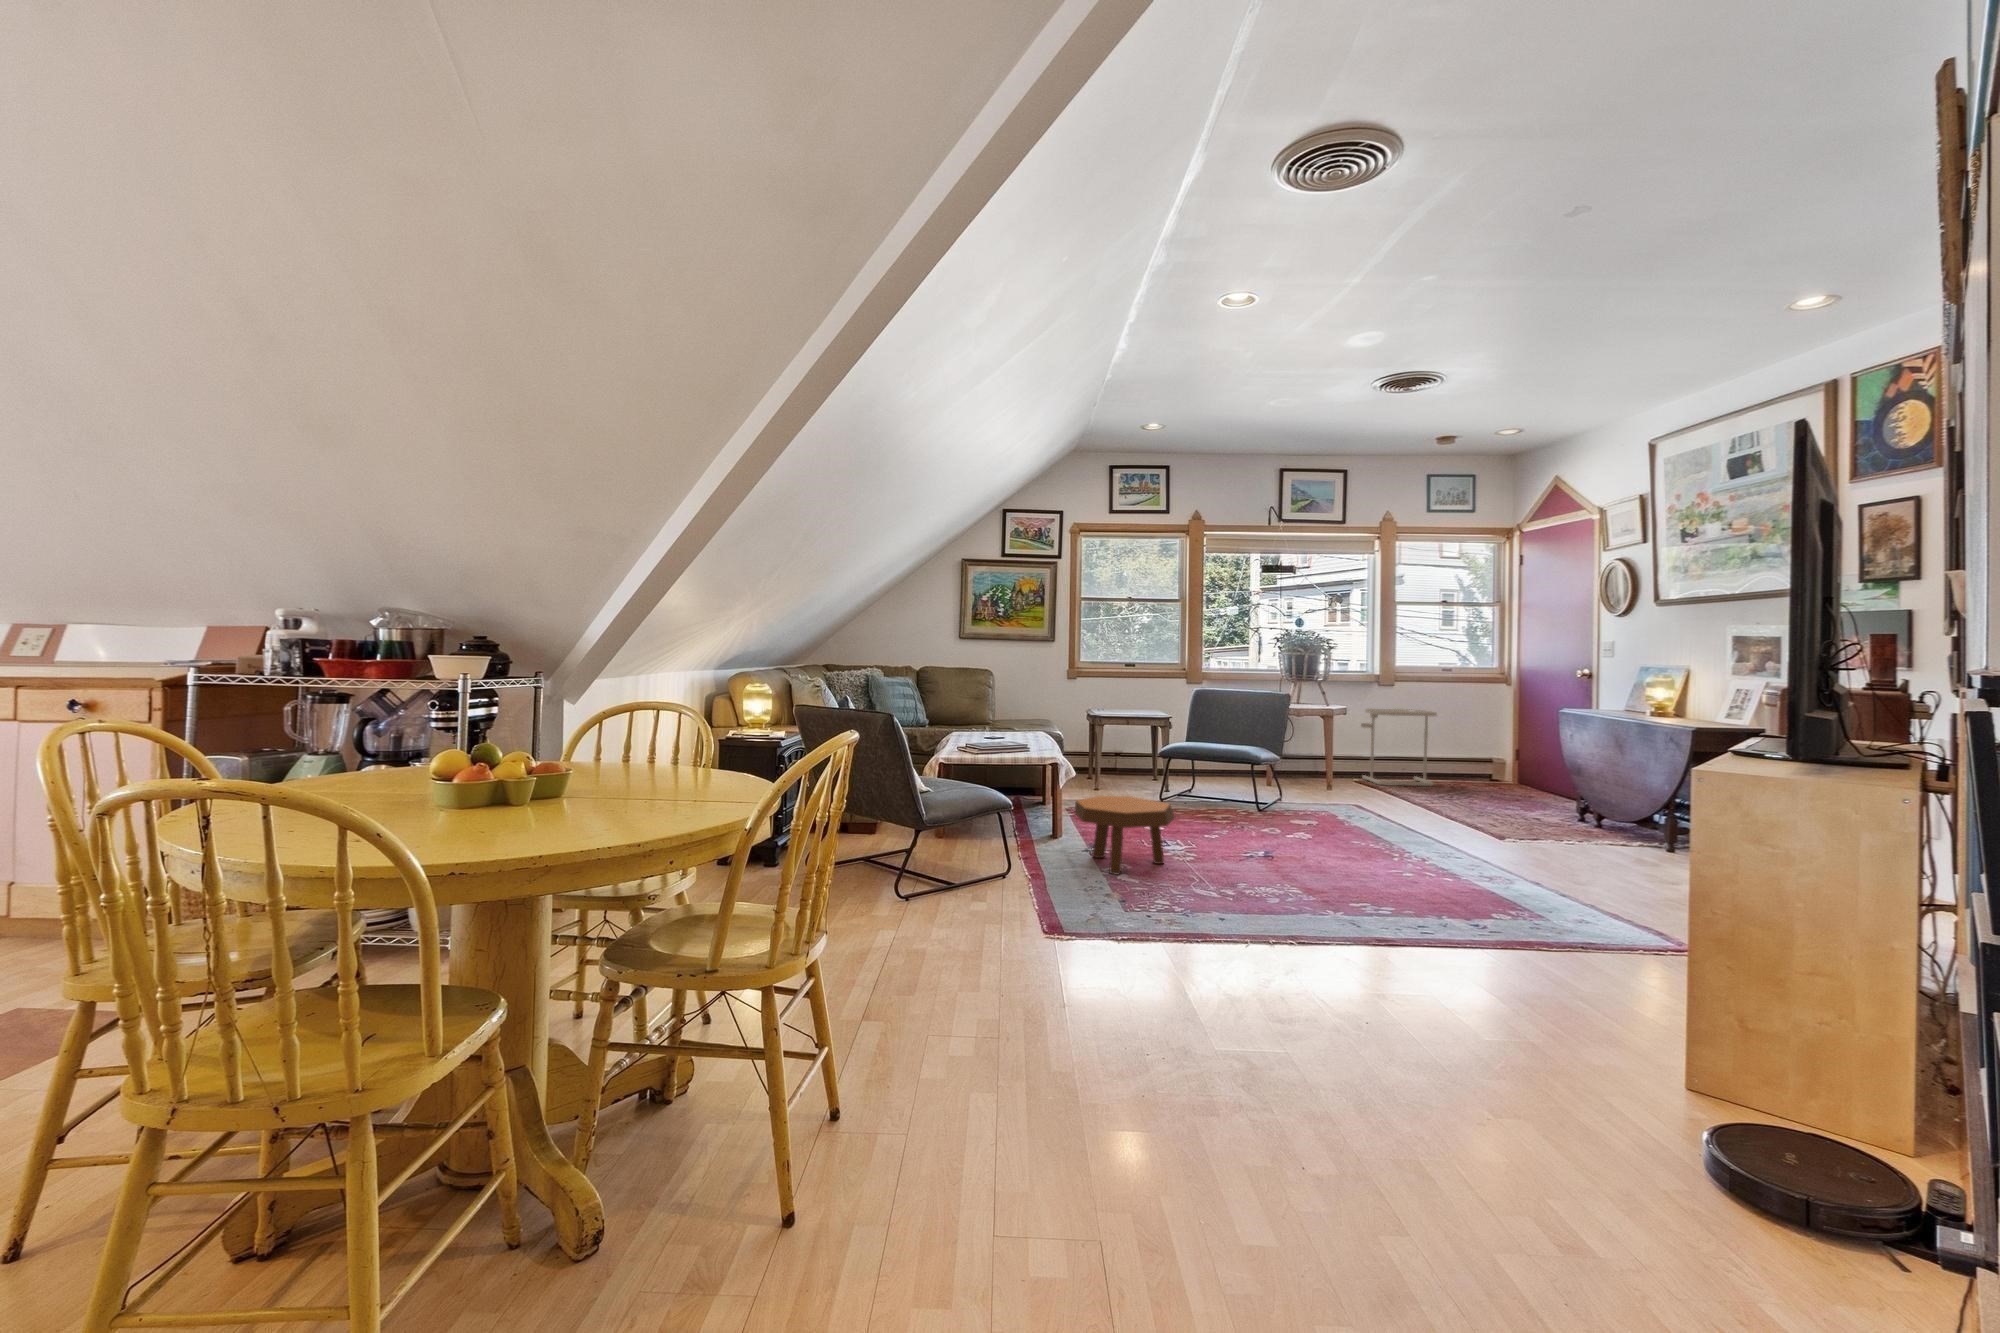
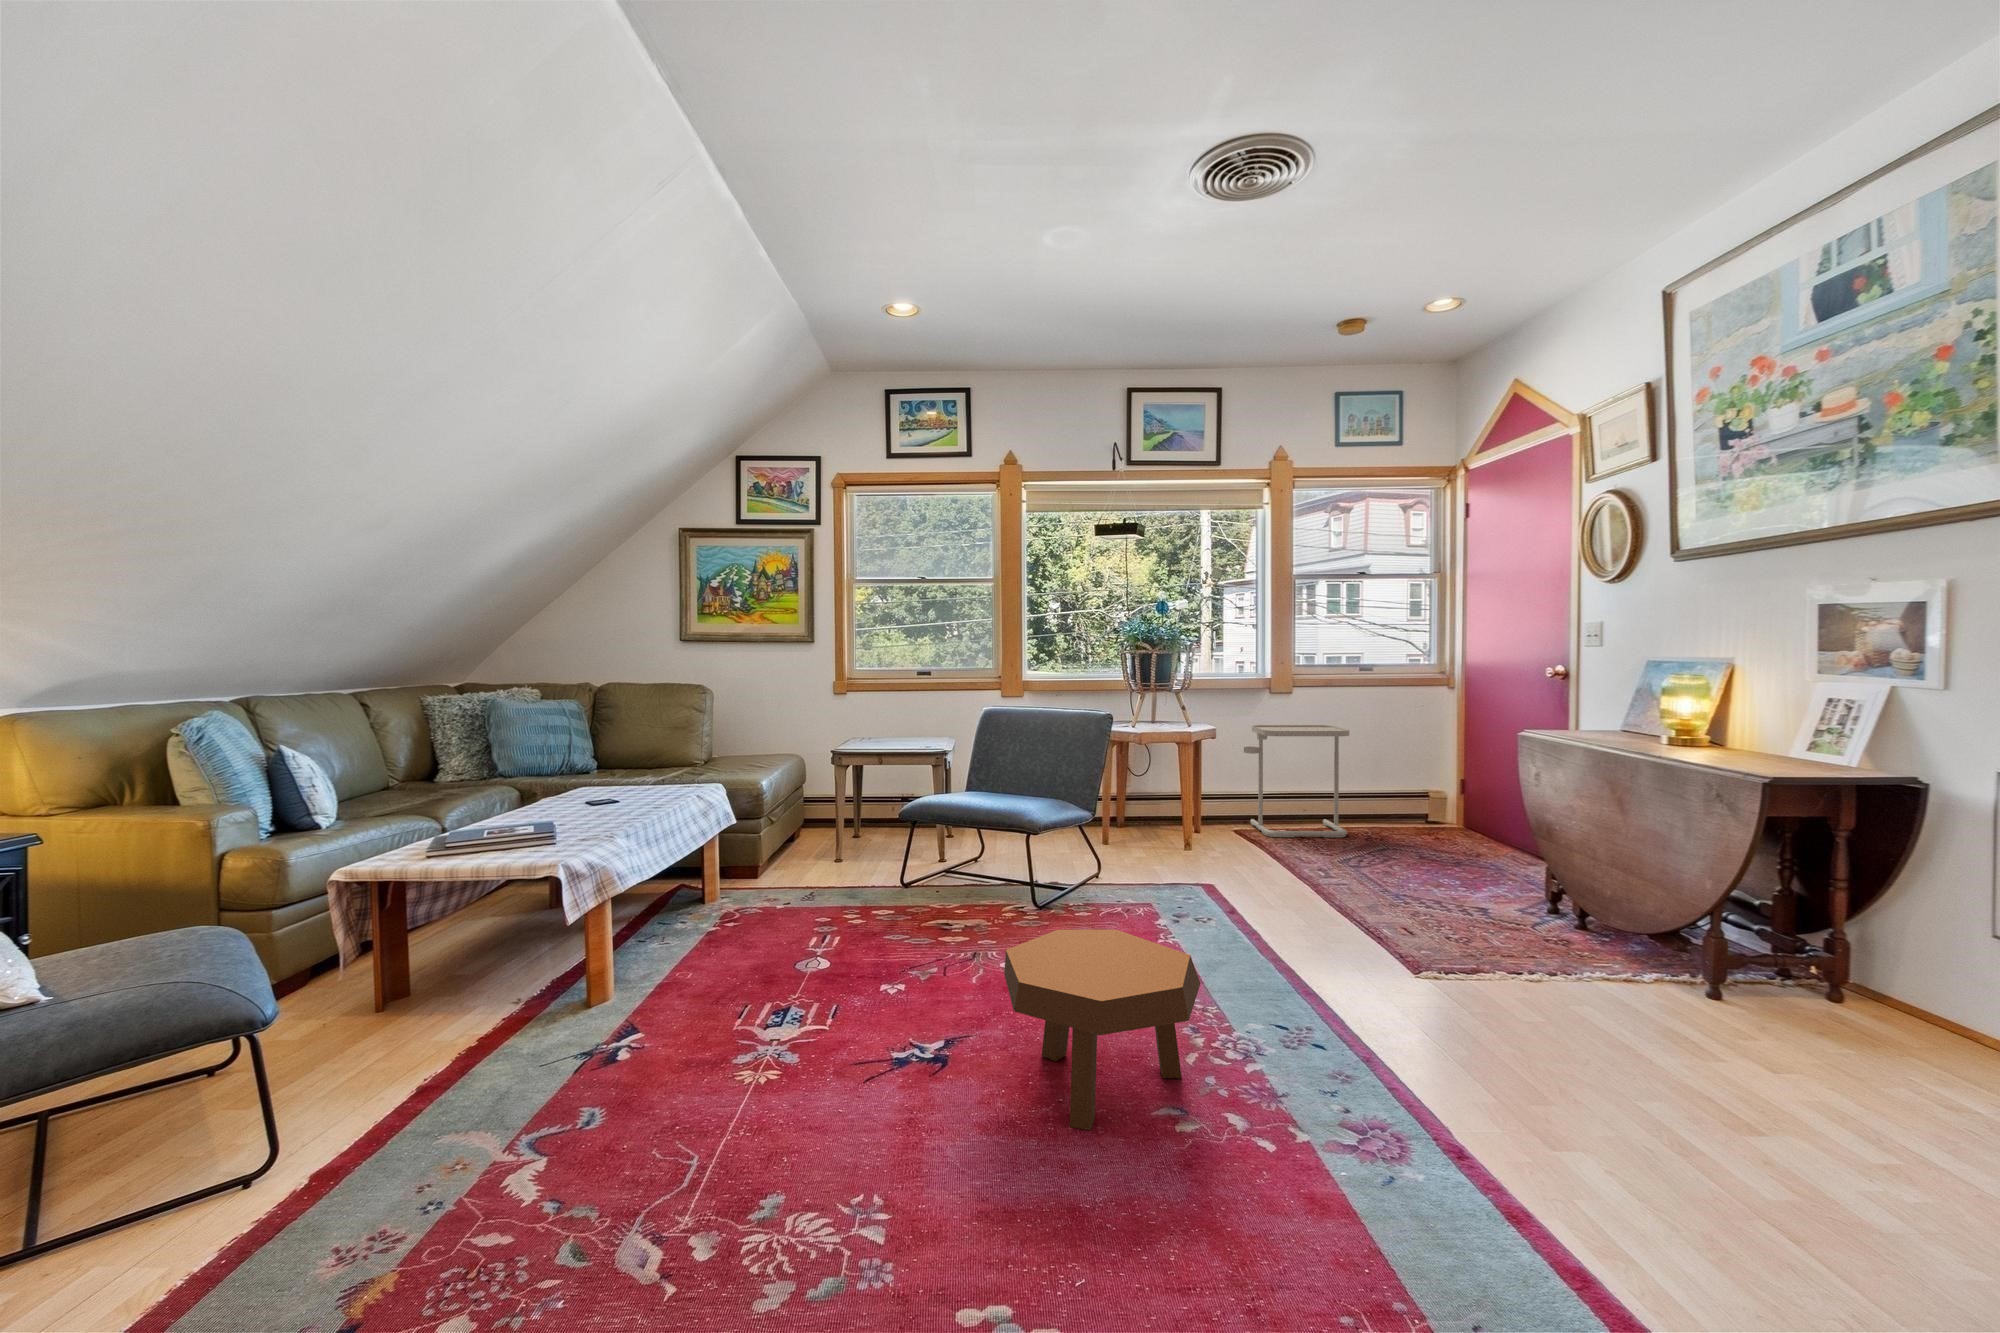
footstool: present [1074,796,1174,875] -> present [1004,929,1200,1130]

